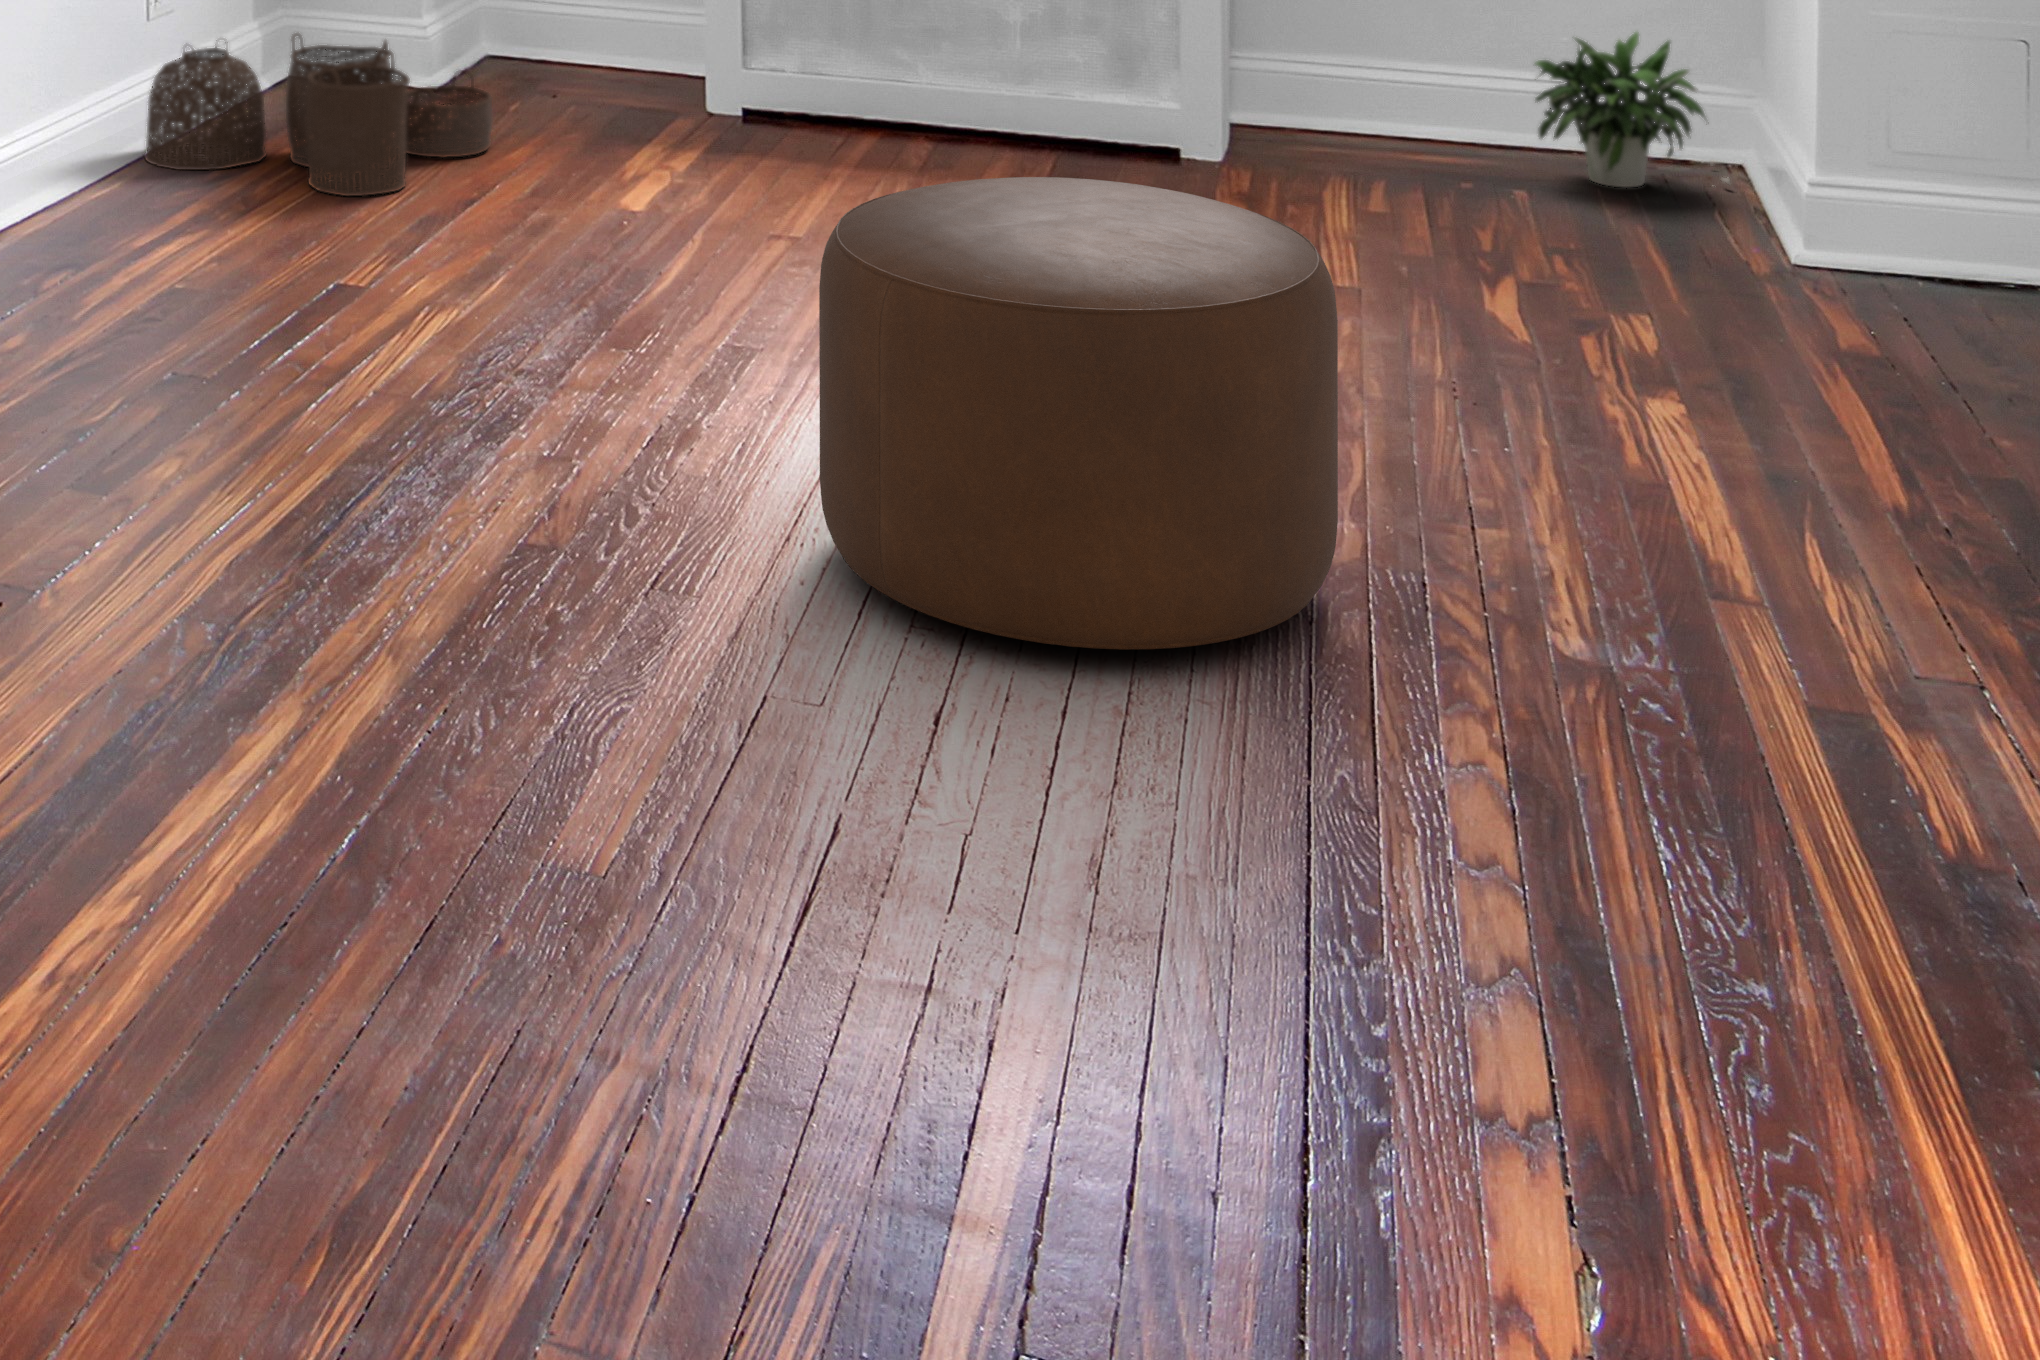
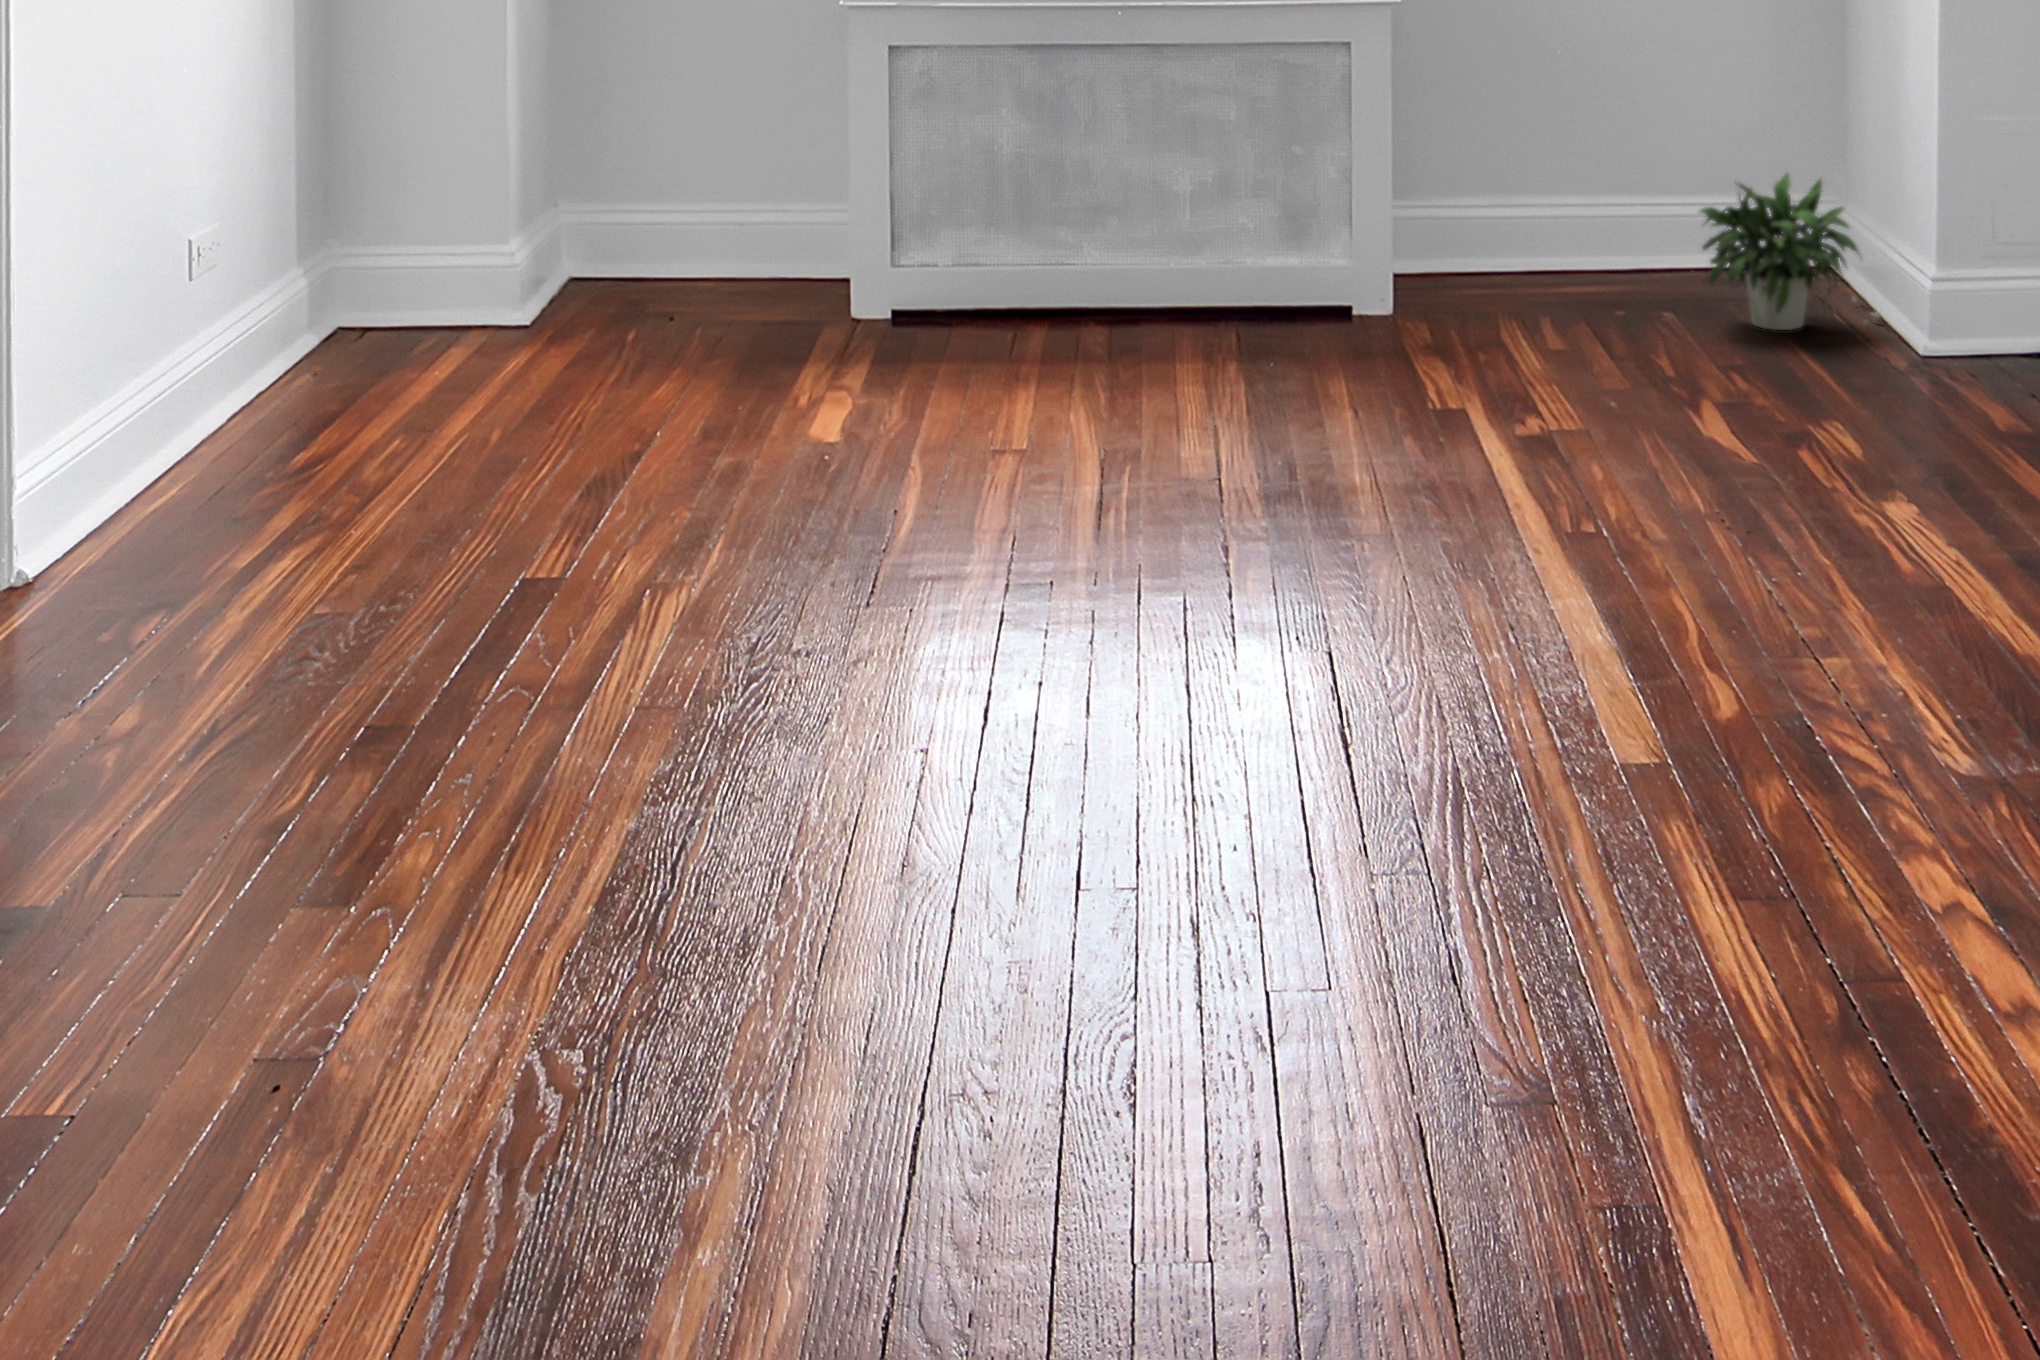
woven basket: present [145,34,492,196] -> none [215,270,632,458]
ottoman: present [819,177,1338,649] -> none [1237,356,1753,828]

